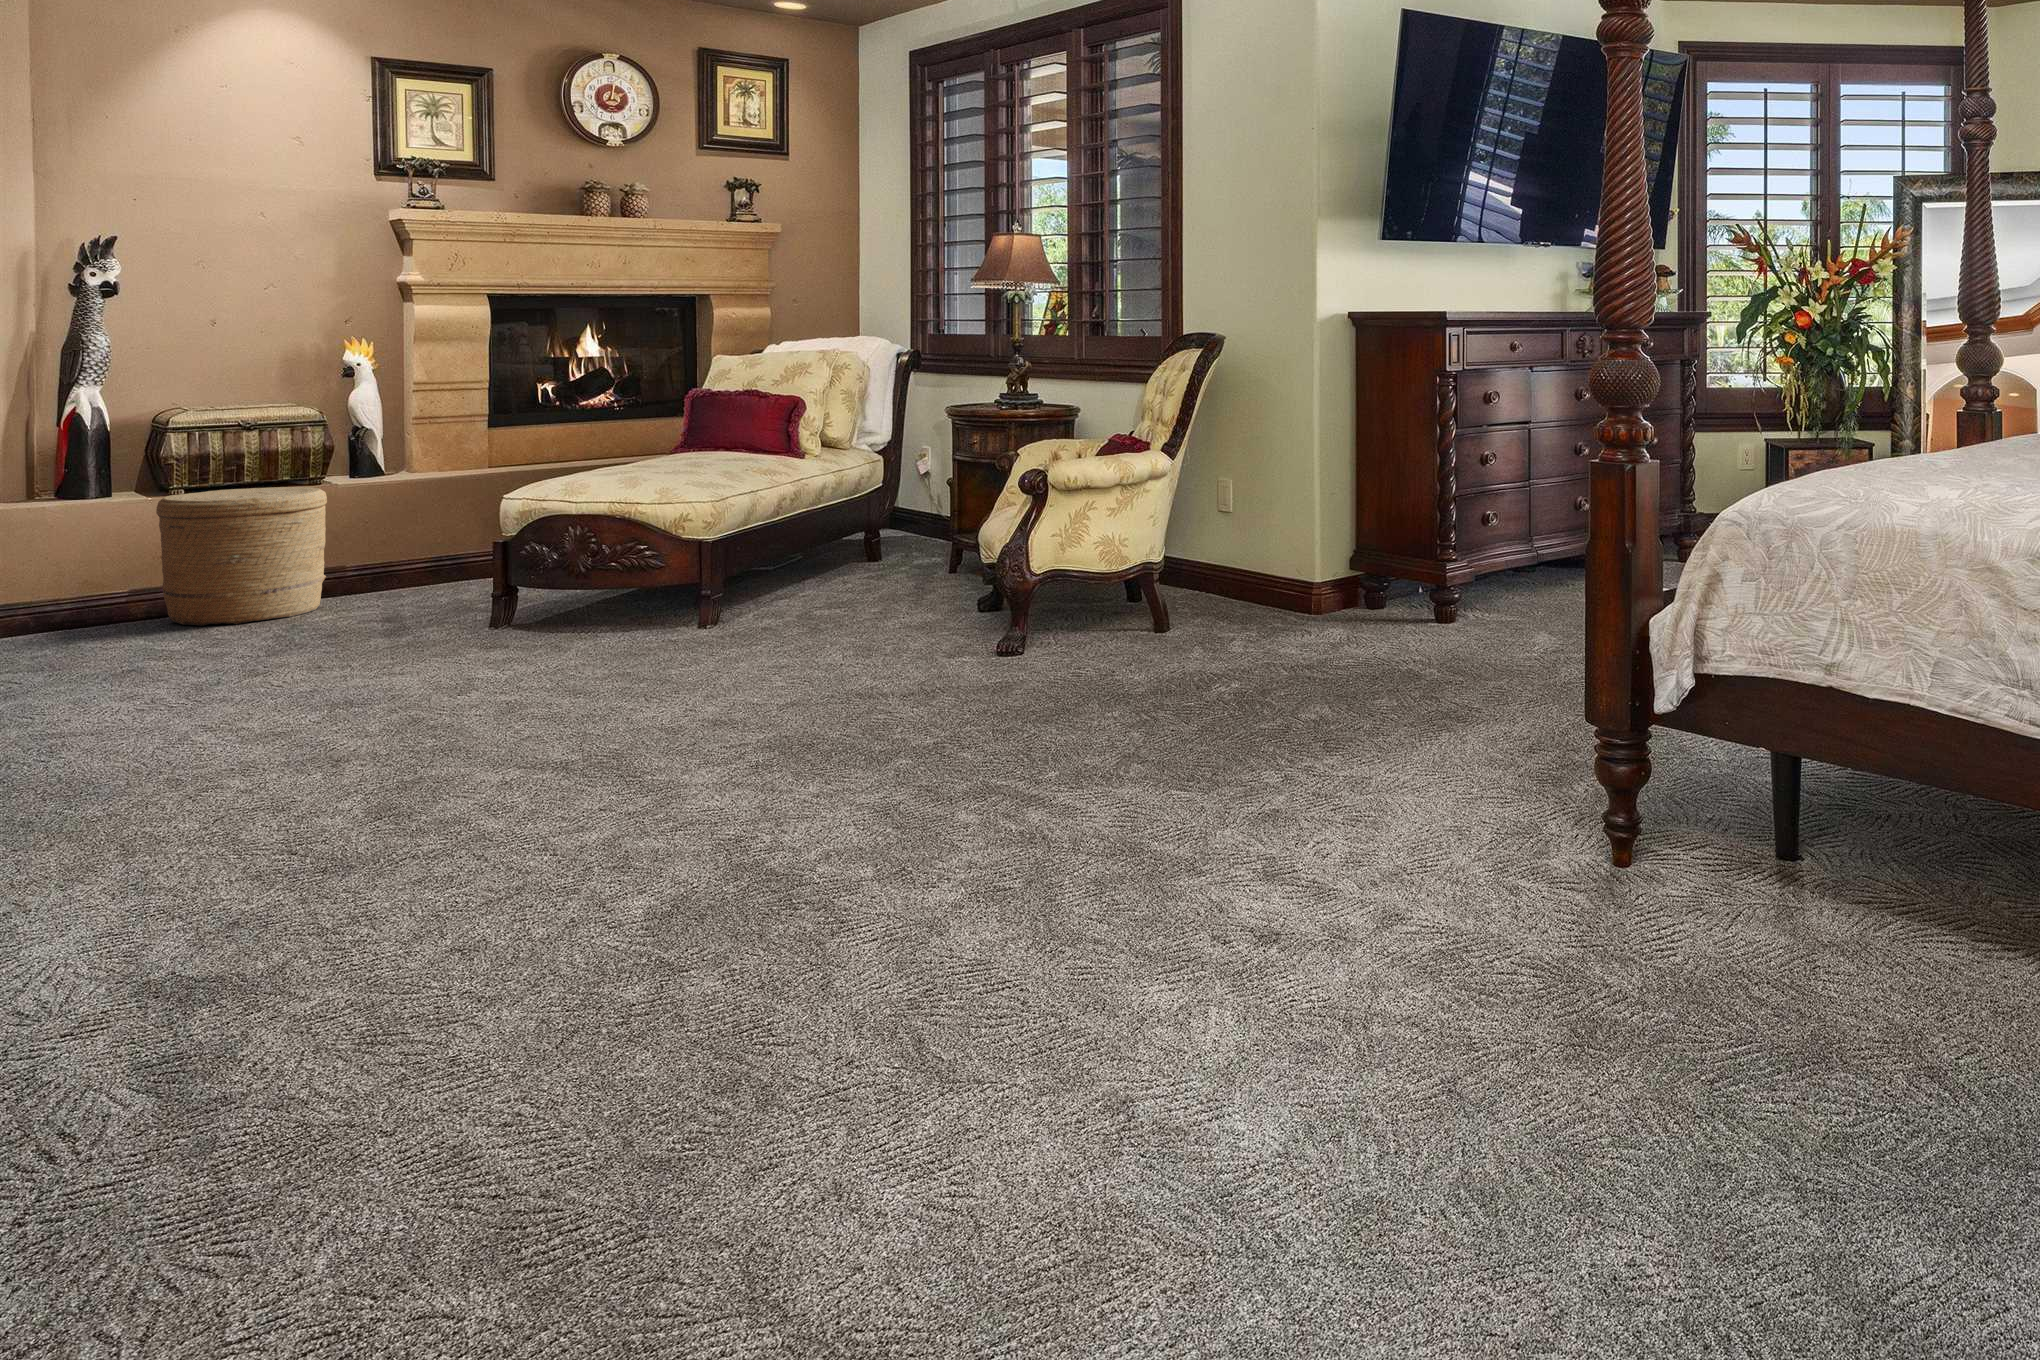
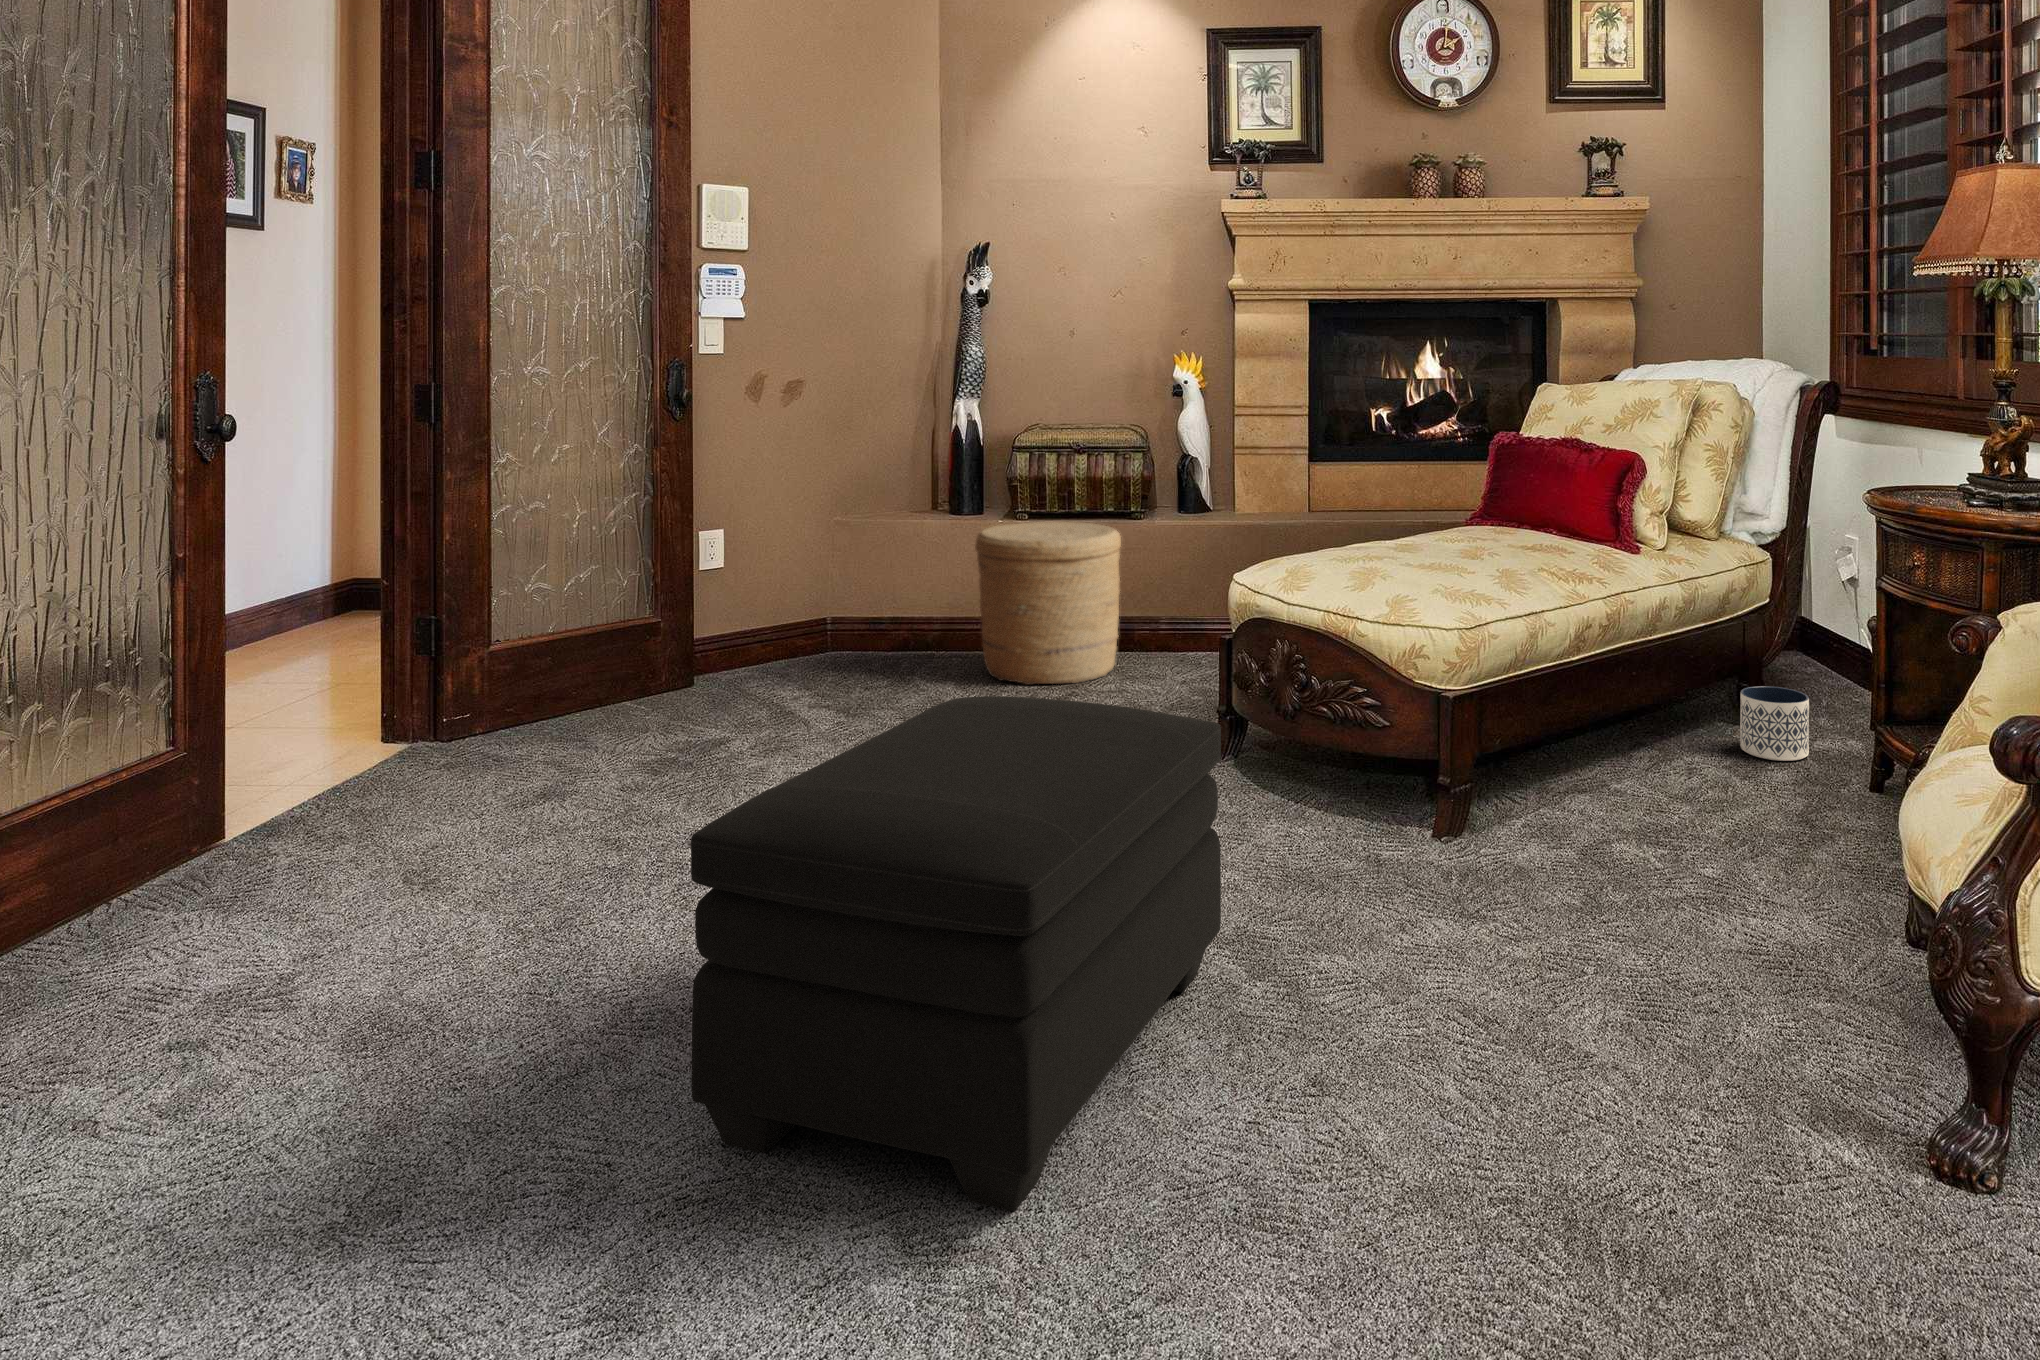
planter: none [870,532,912,572] -> present [1740,686,1809,761]
ottoman: none [361,534,618,760] -> present [691,696,1221,1211]

